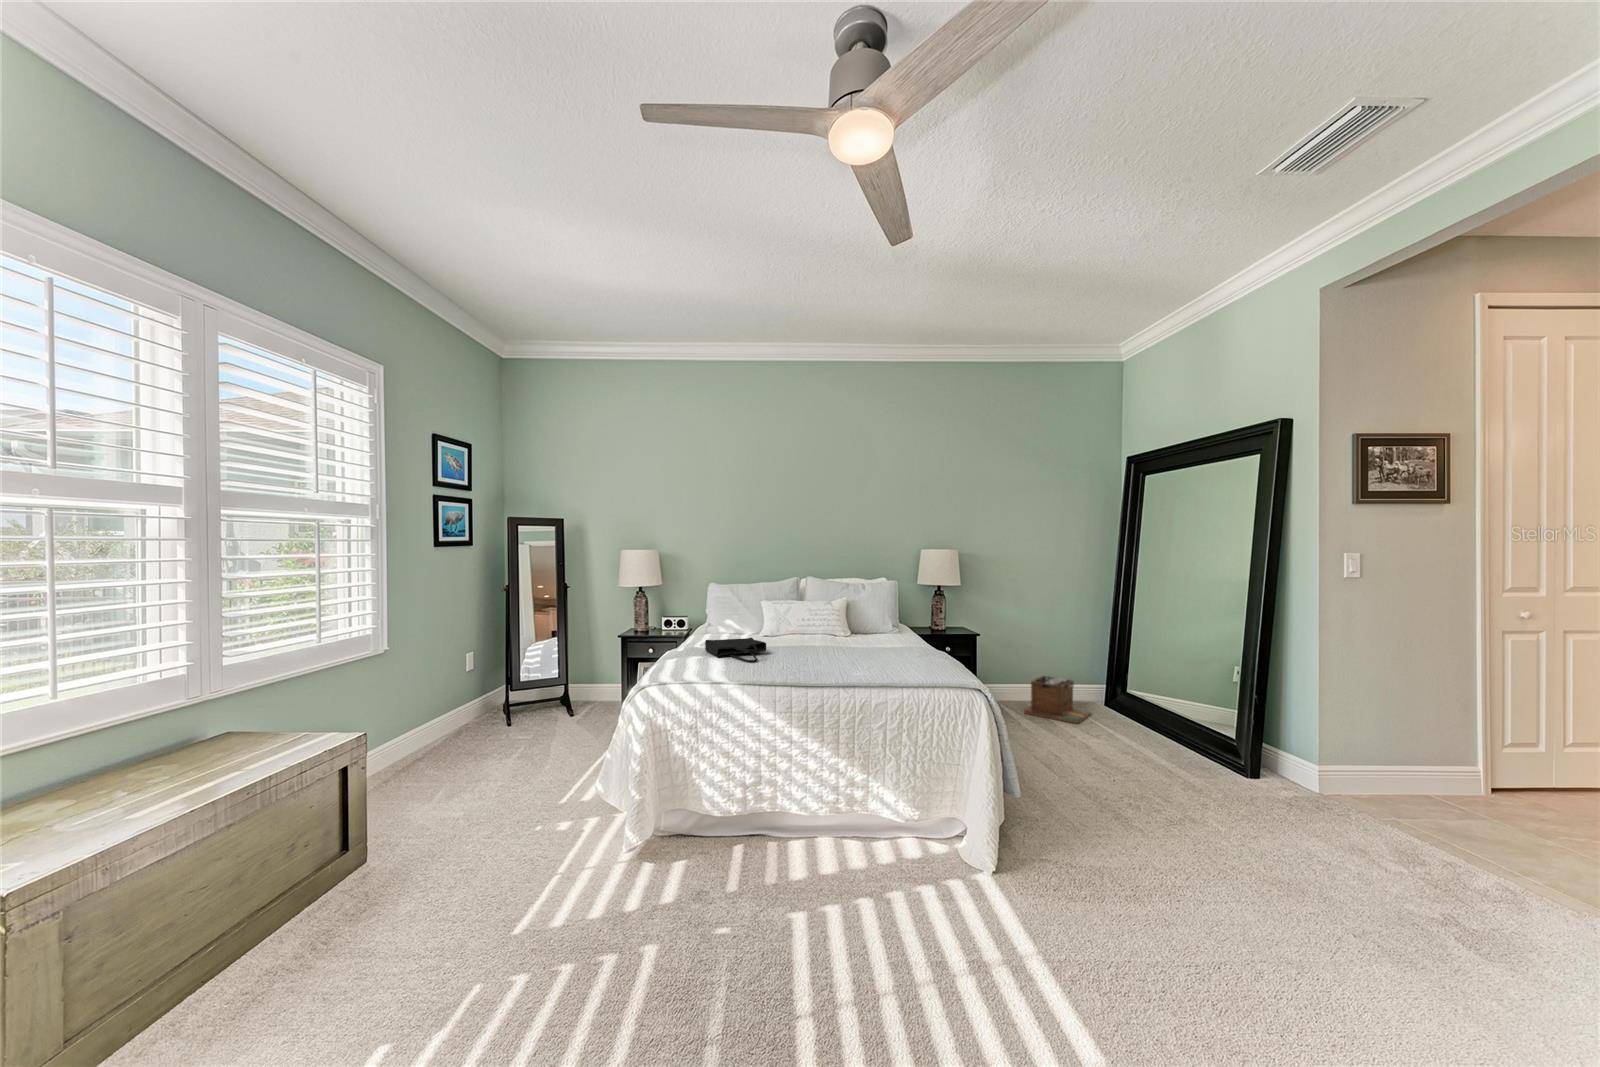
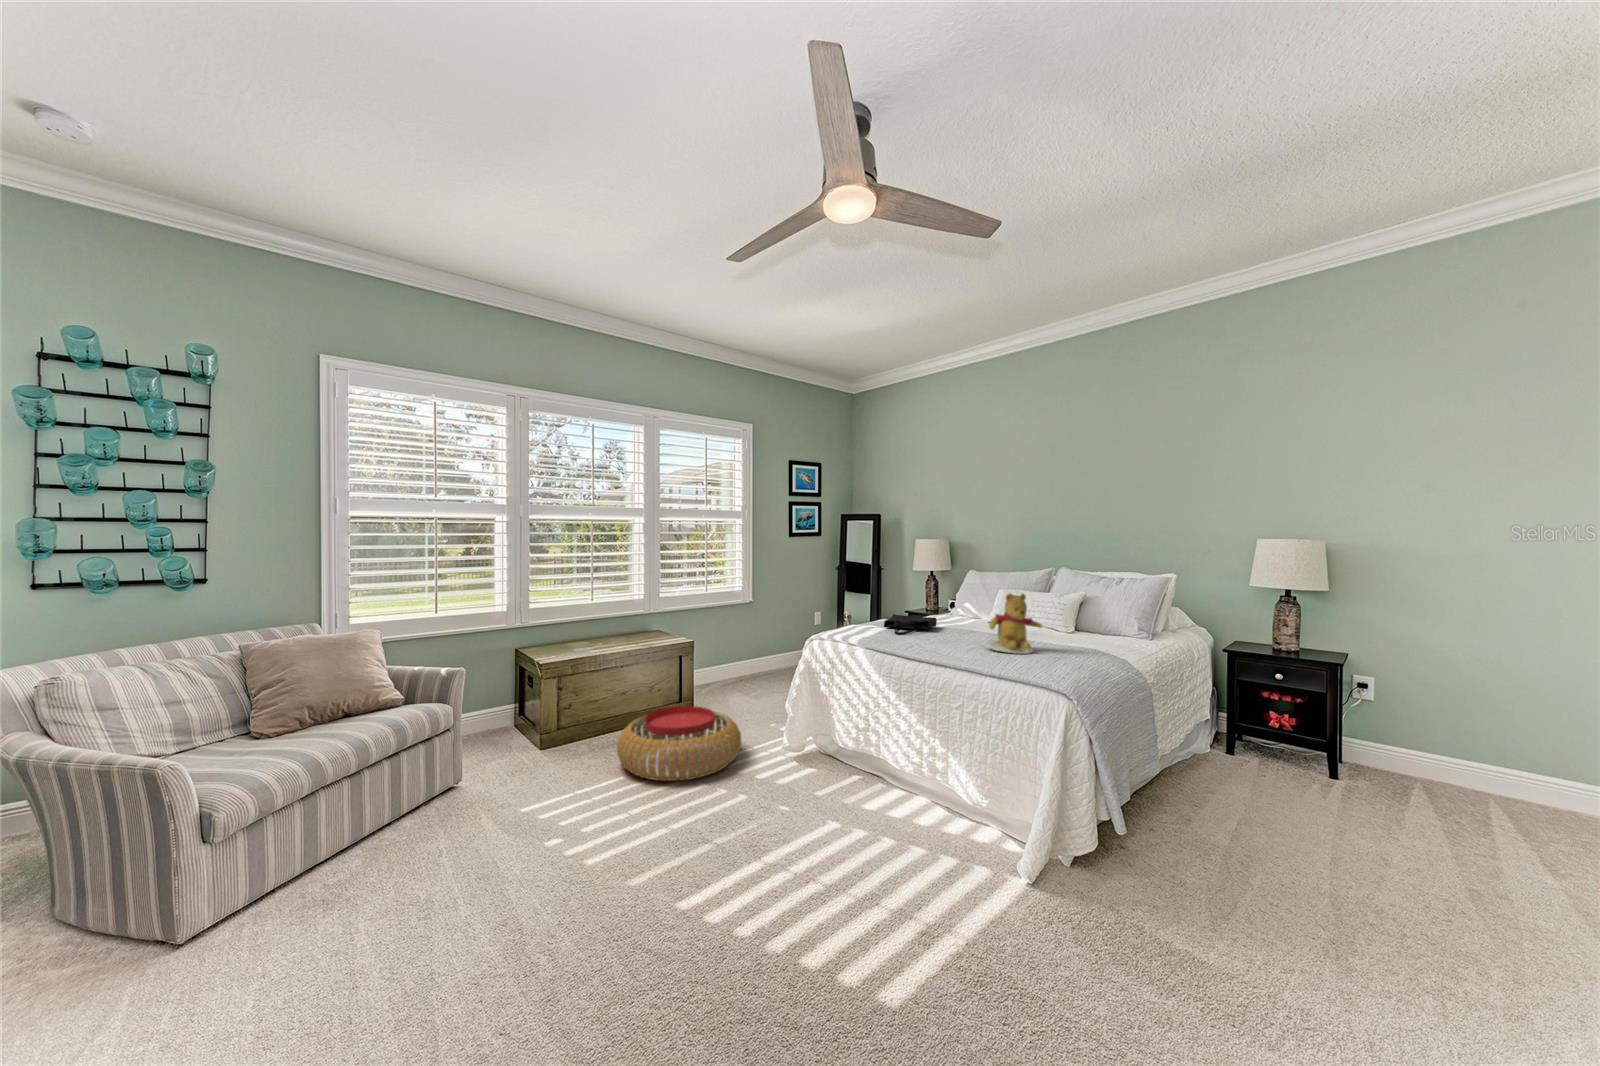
teddy bear: none [851,603,897,663] -> present [985,594,1042,654]
laundry basket: present [1024,676,1091,724] -> none [1400,745,1562,830]
pouf: none [368,829,601,995] -> present [617,706,741,781]

